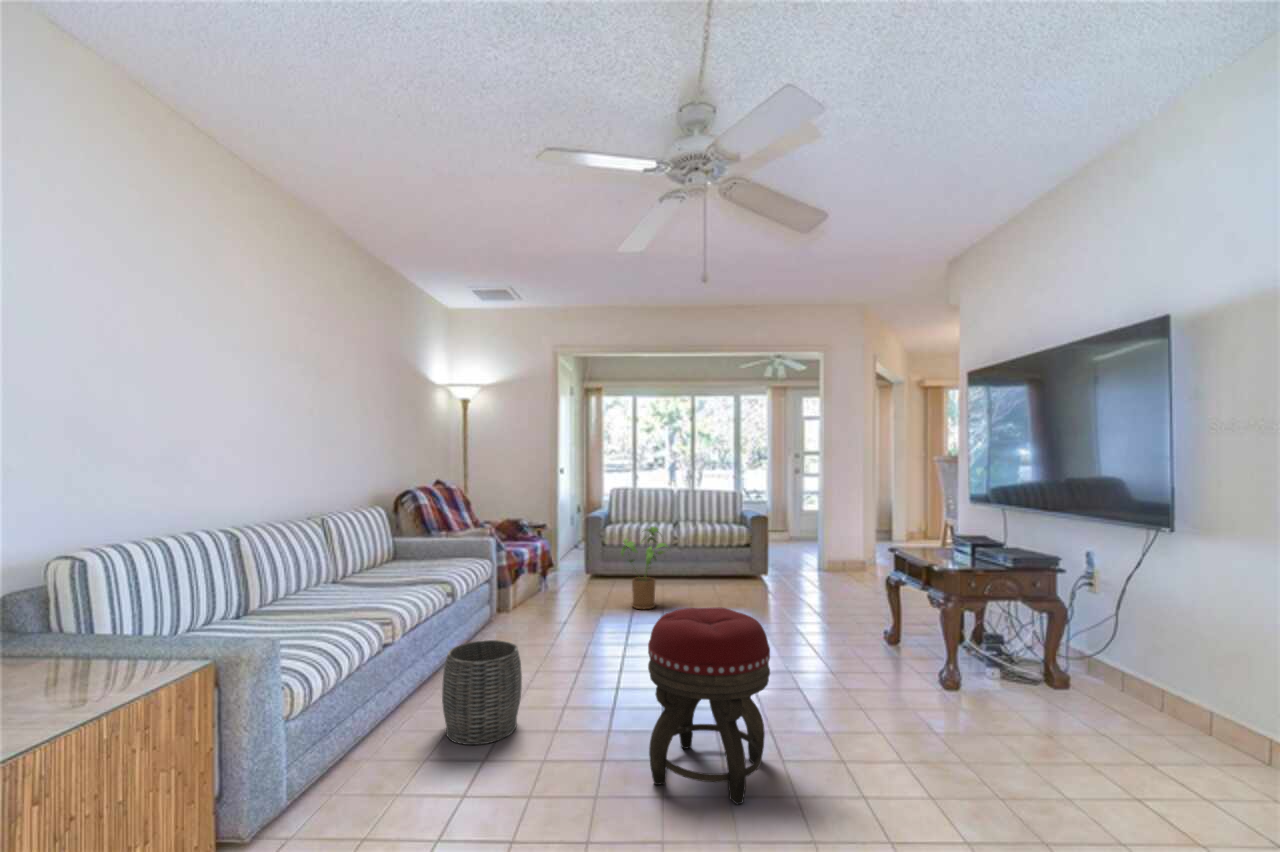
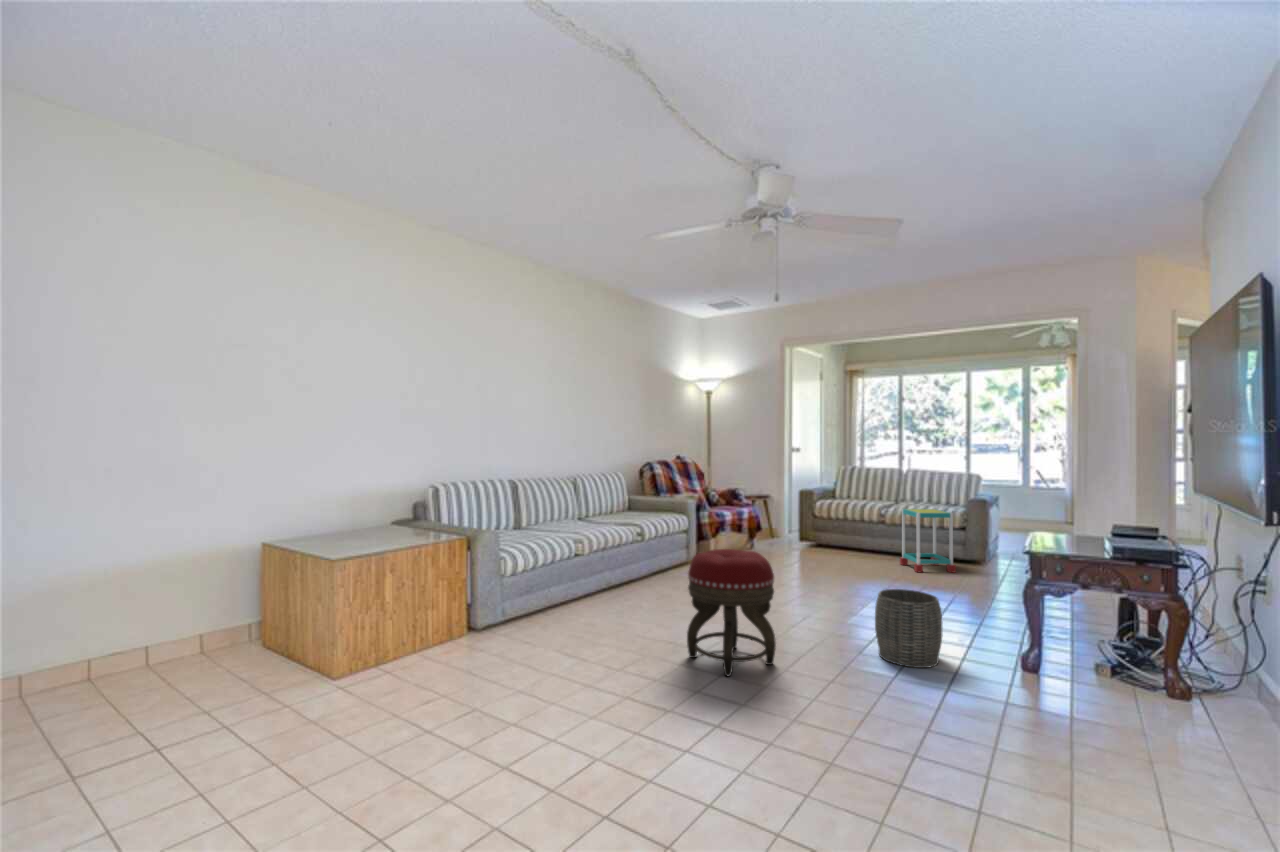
house plant: present [621,526,668,609] -> none [803,501,845,573]
side table: none [699,527,754,595] -> present [900,509,956,573]
woven basket: present [442,640,522,745] -> present [875,589,942,668]

